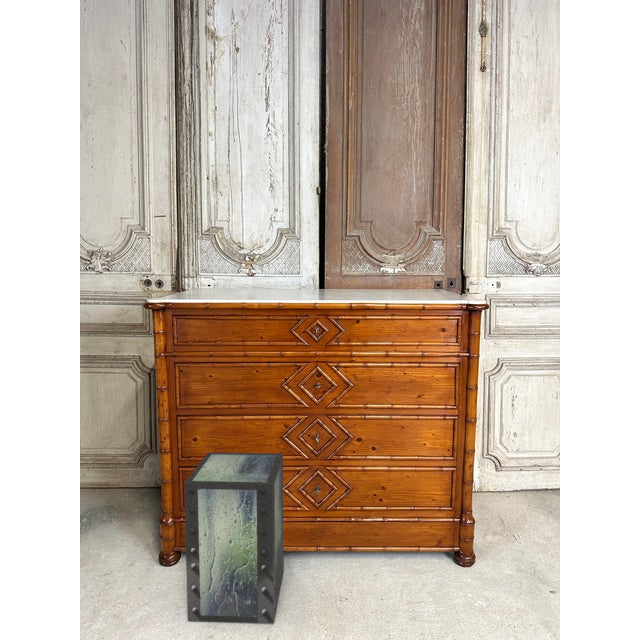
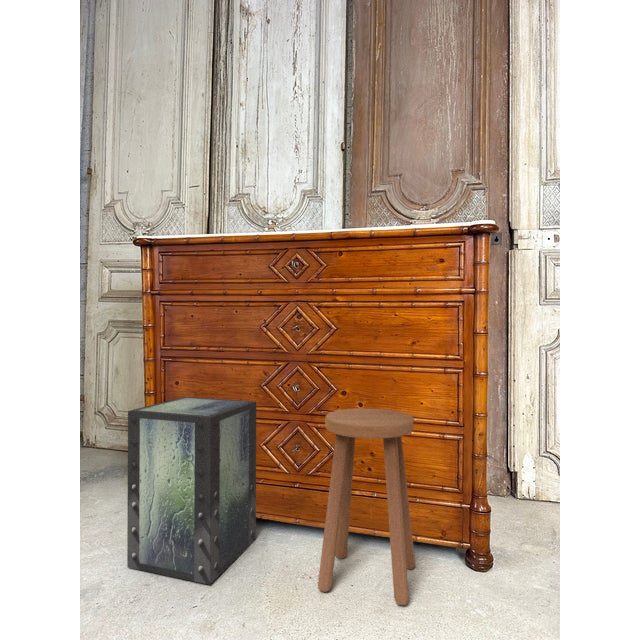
stool: none [358,454,435,611] -> present [318,409,415,605]

